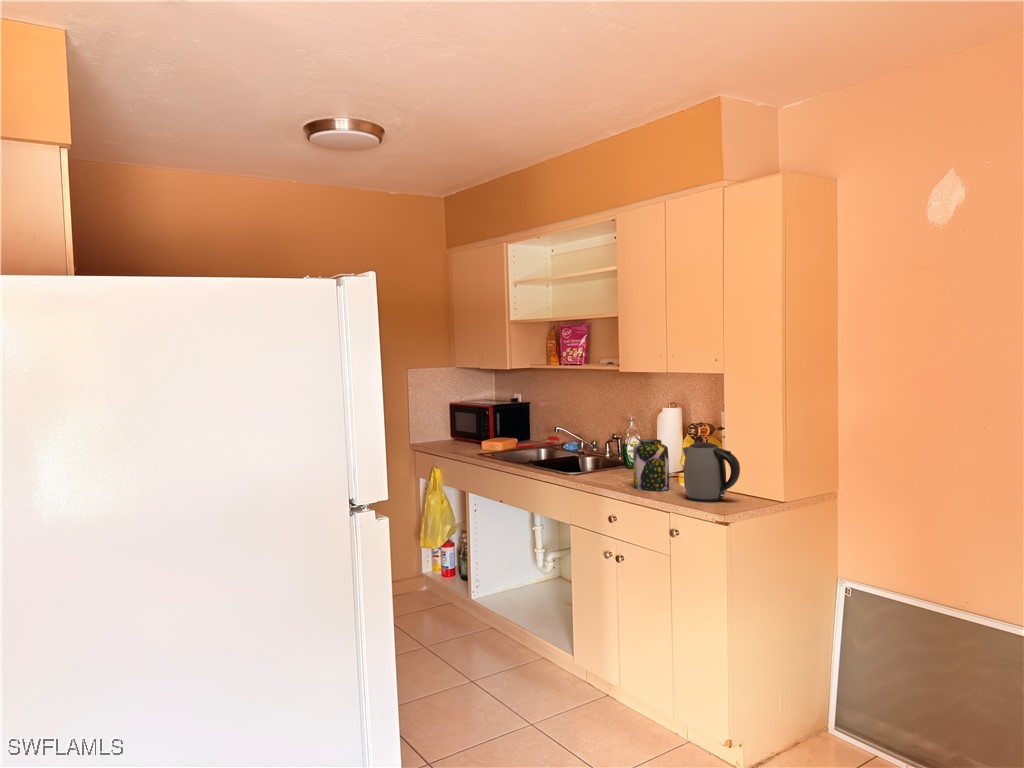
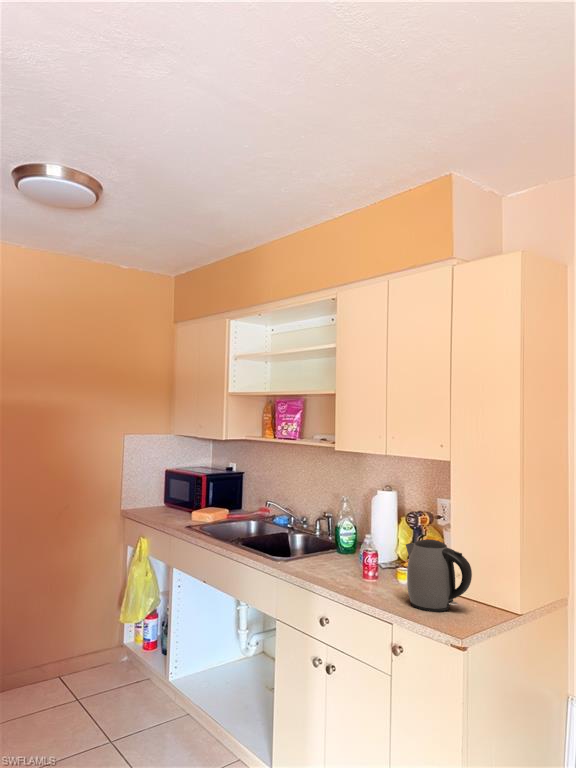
jar: present [633,439,669,491] -> none [349,529,387,590]

